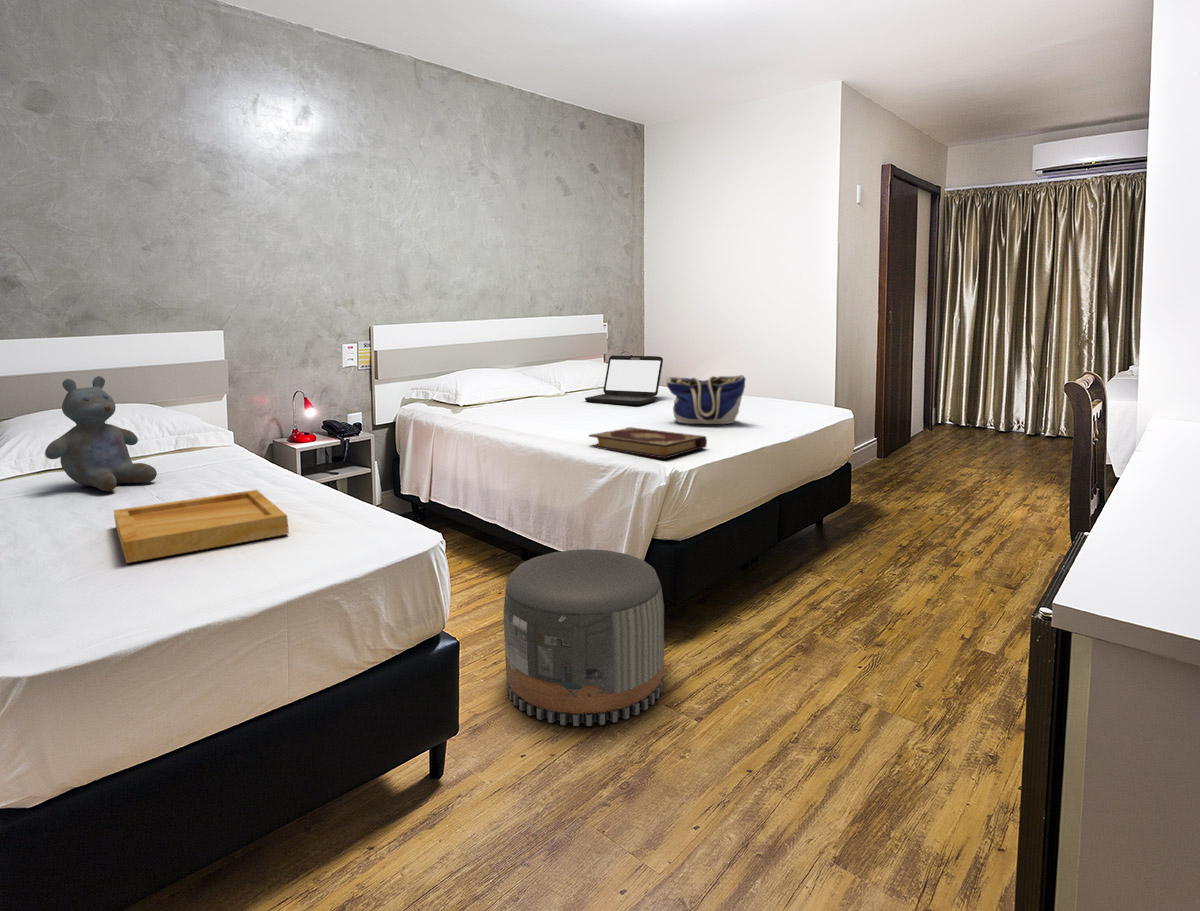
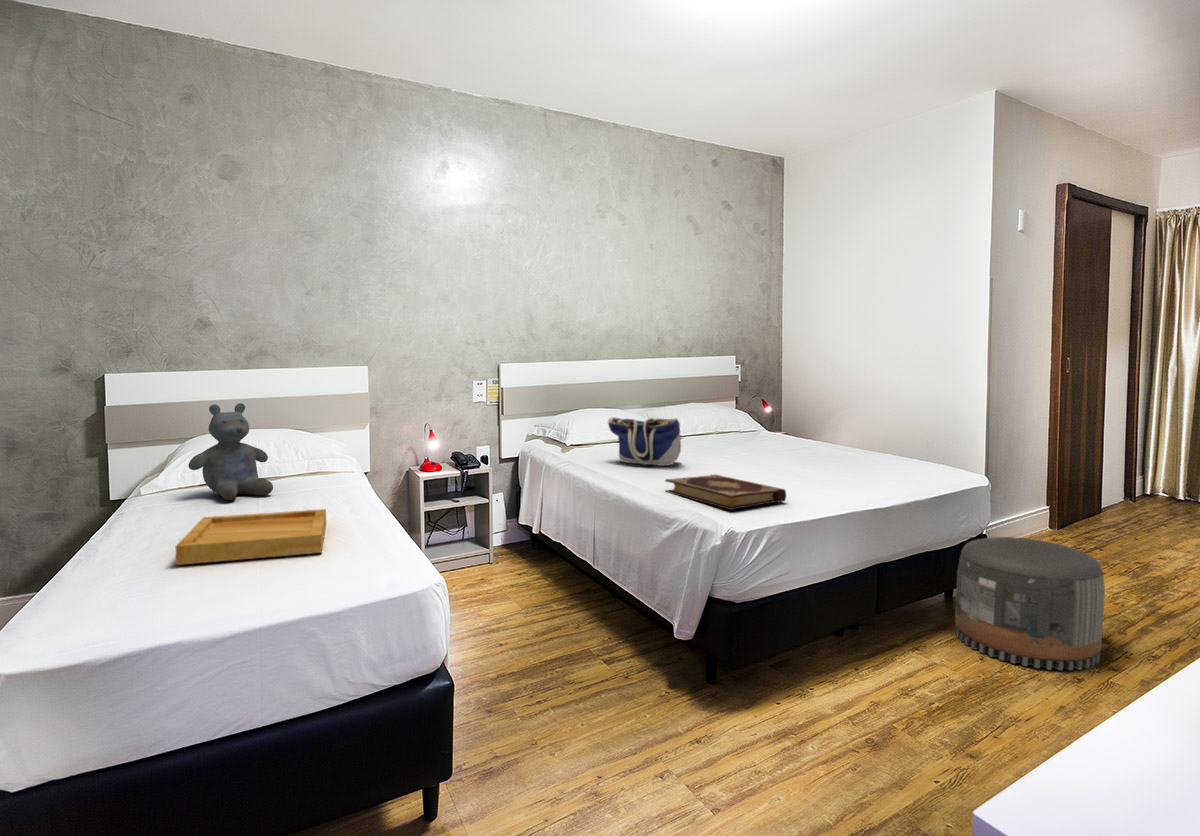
laptop: present [585,355,663,405] -> none [699,401,782,452]
tote bag: present [666,375,745,424] -> present [608,417,681,466]
pouf: present [504,549,664,726] -> present [955,537,1105,670]

